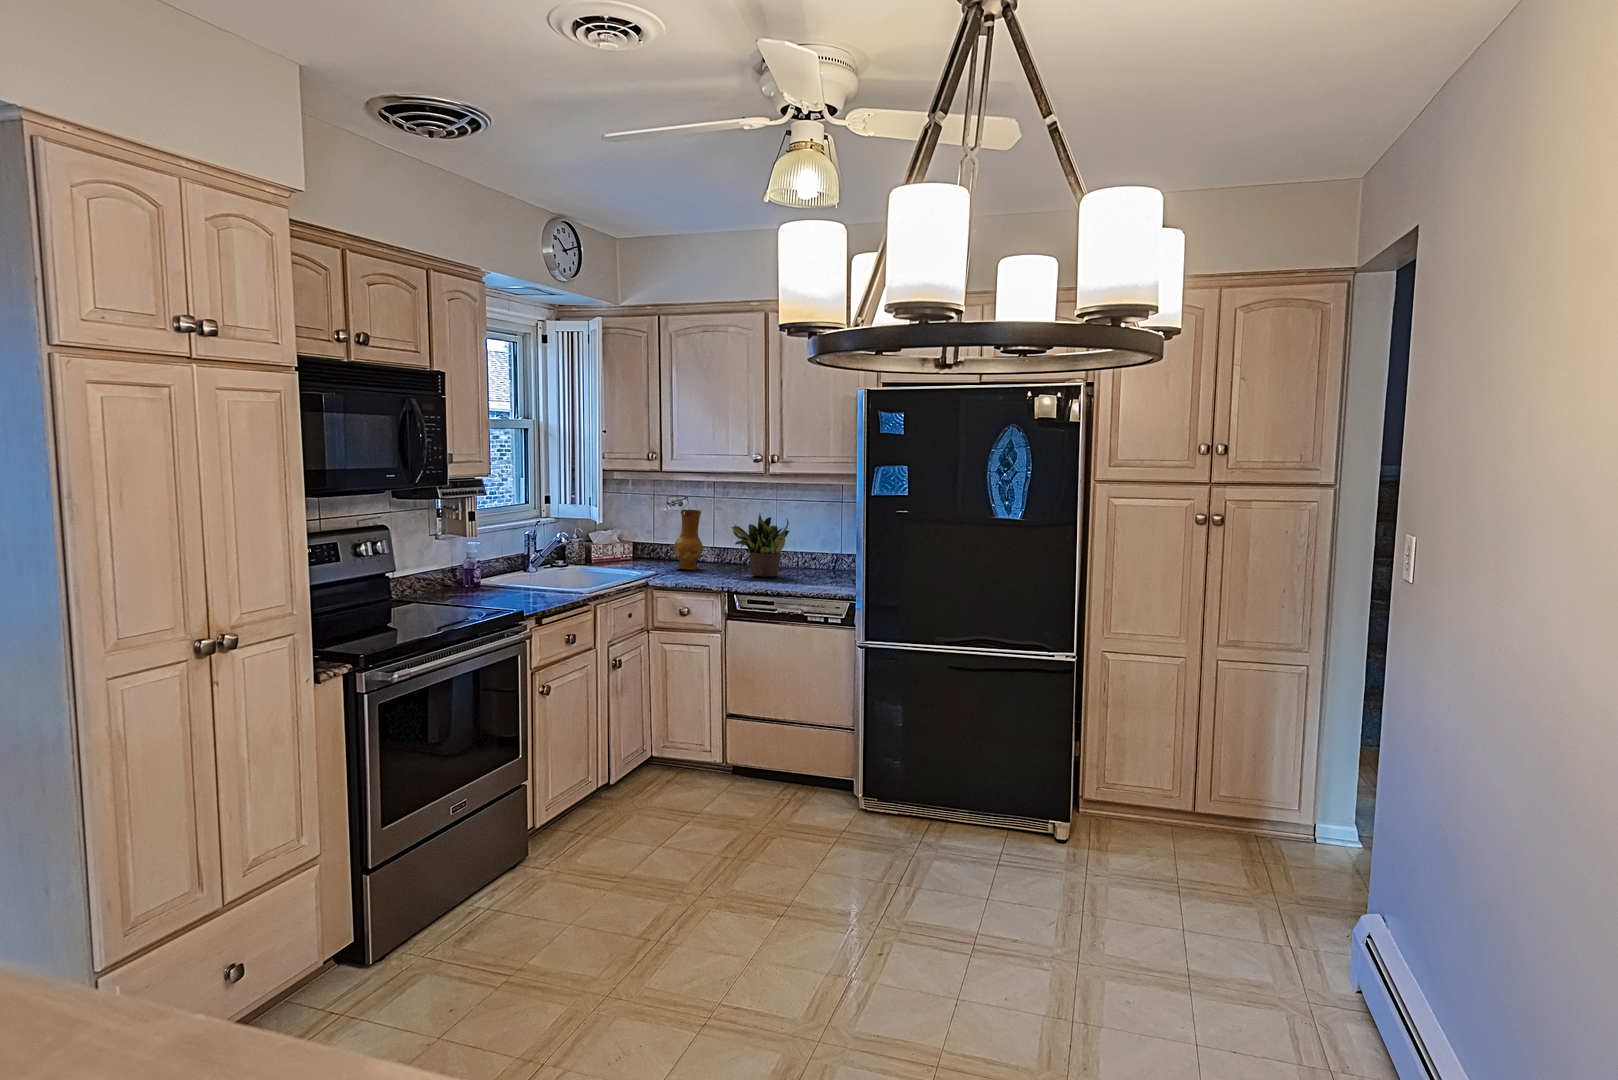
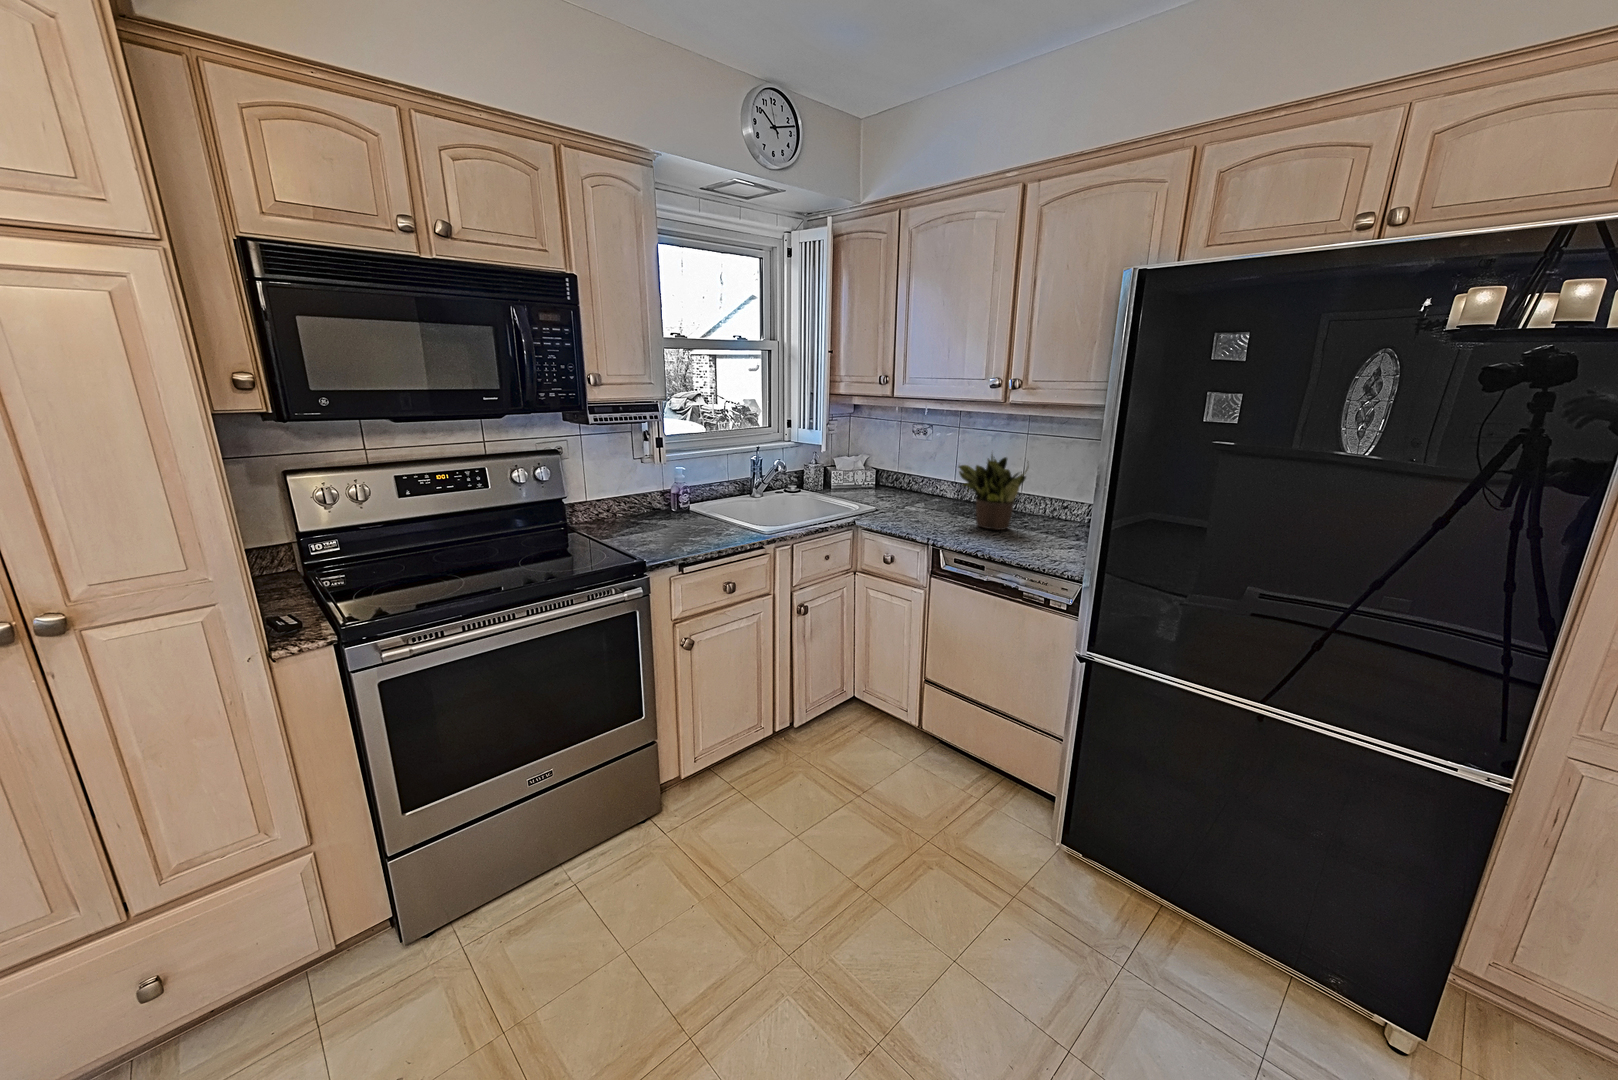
ceramic jug: present [674,510,703,570] -> none [904,440,936,508]

